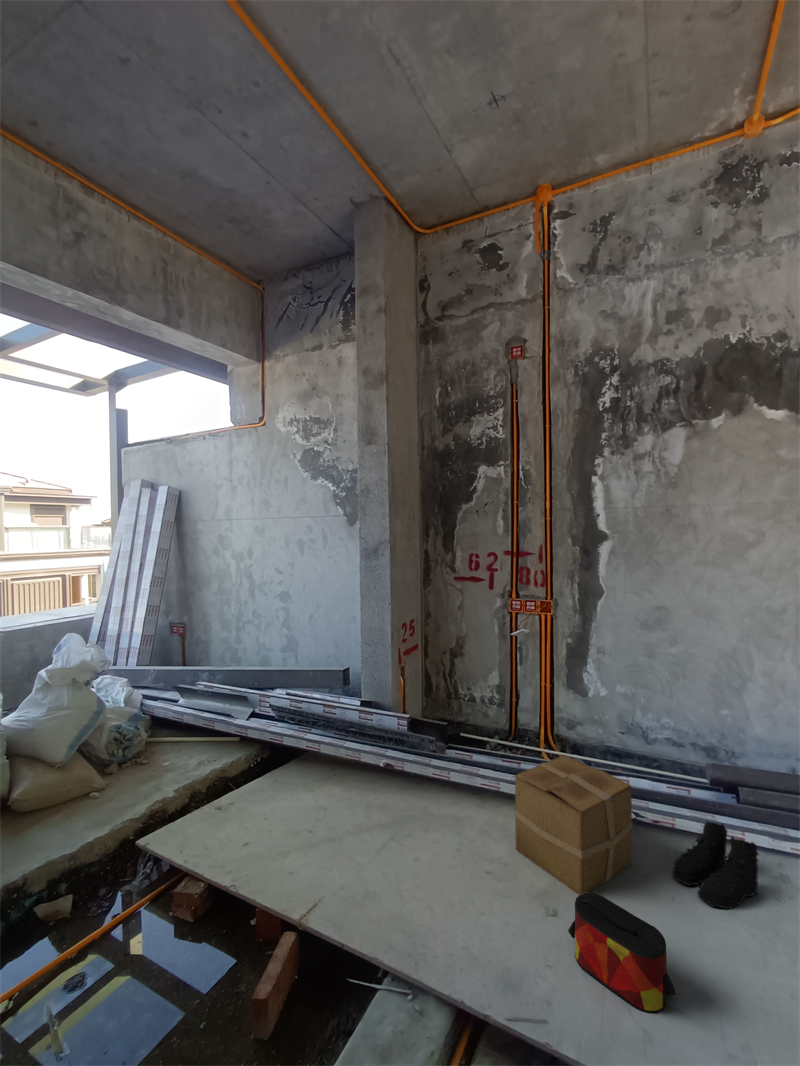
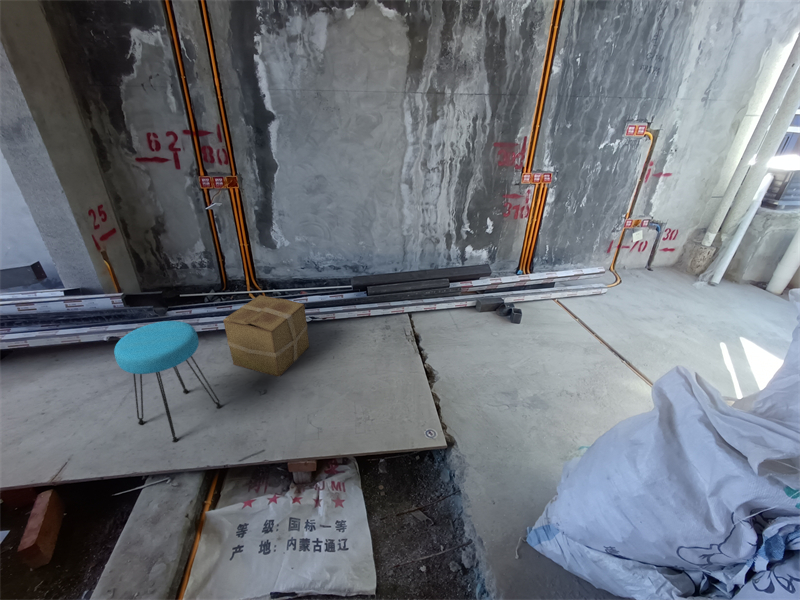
stool: none [396,754,496,936] -> present [114,321,221,442]
boots: present [672,821,759,909] -> none [331,310,374,354]
bag: present [568,893,676,1013] -> none [270,375,330,422]

